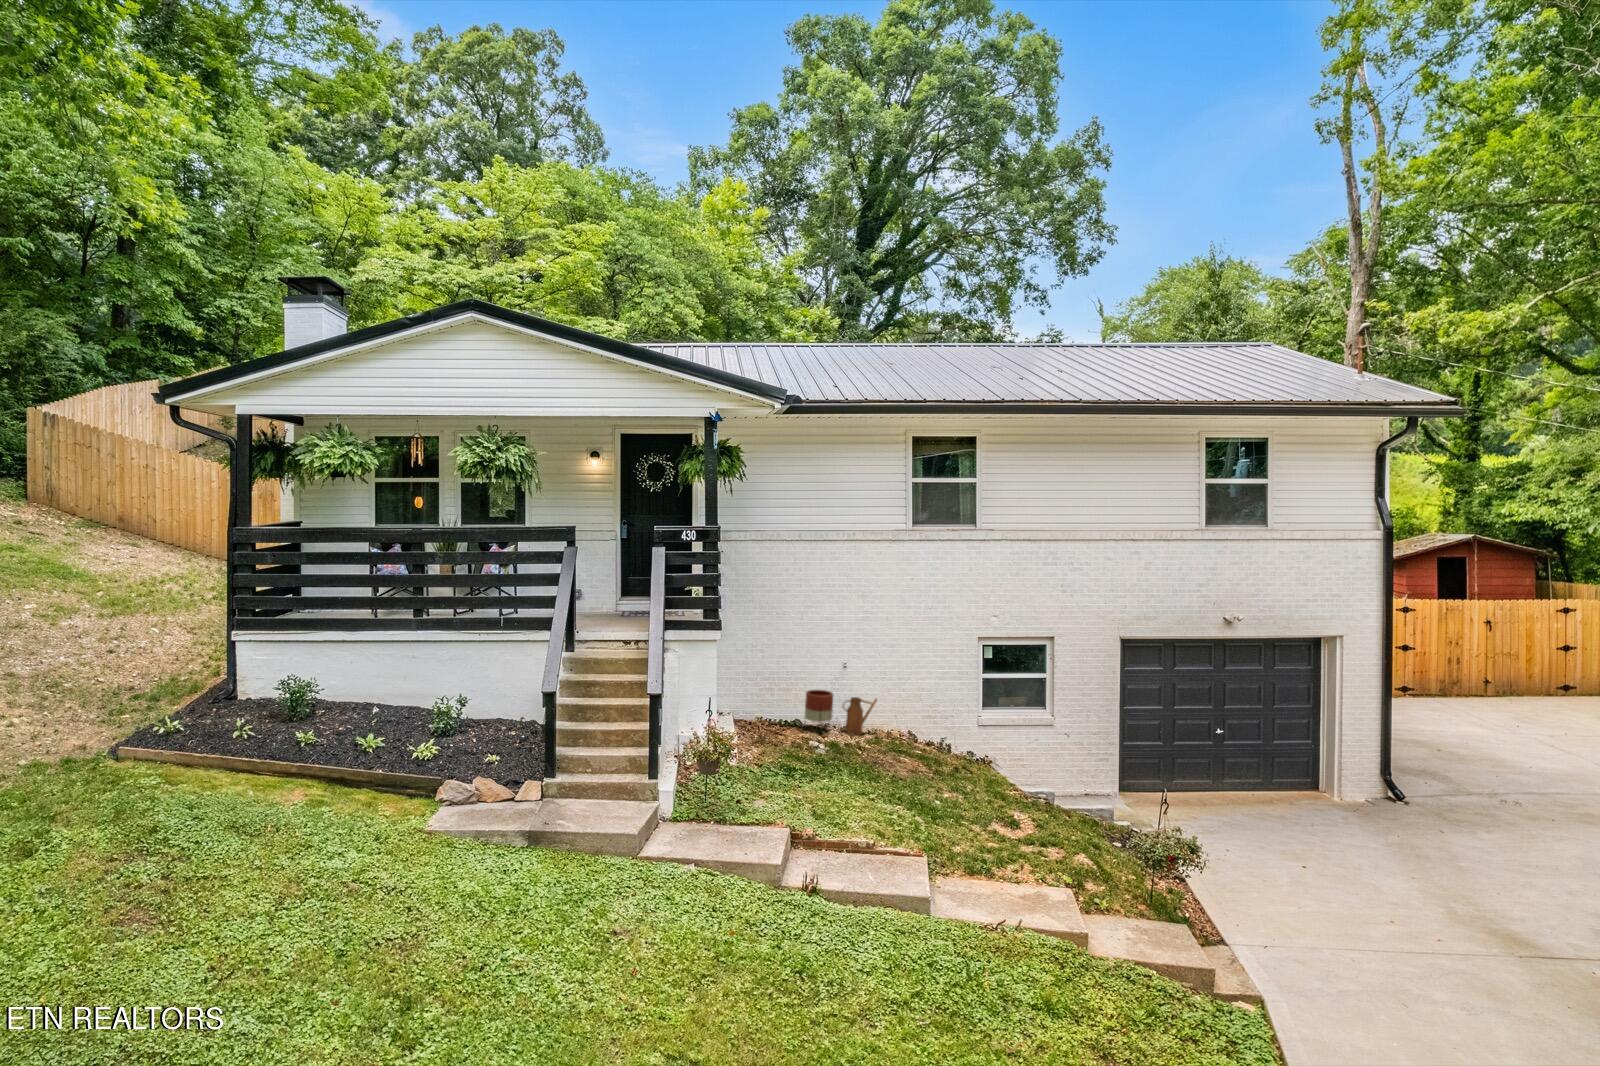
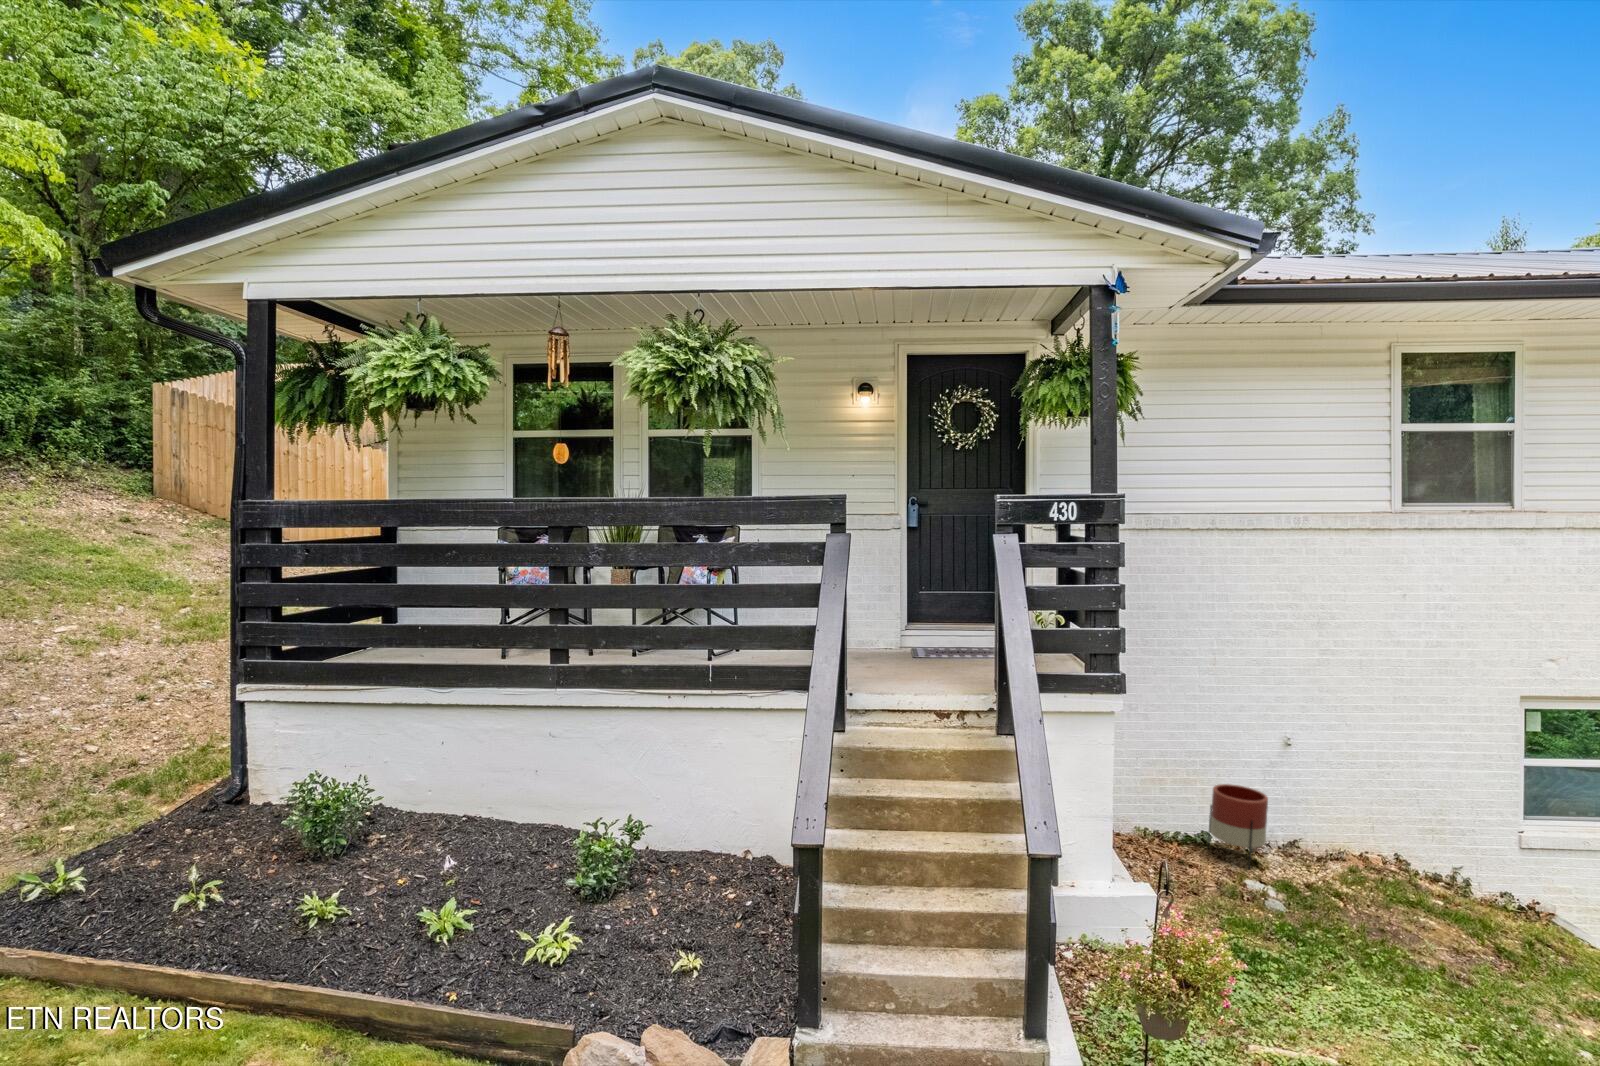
watering can: present [843,697,877,735] -> none [1278,800,1345,871]

